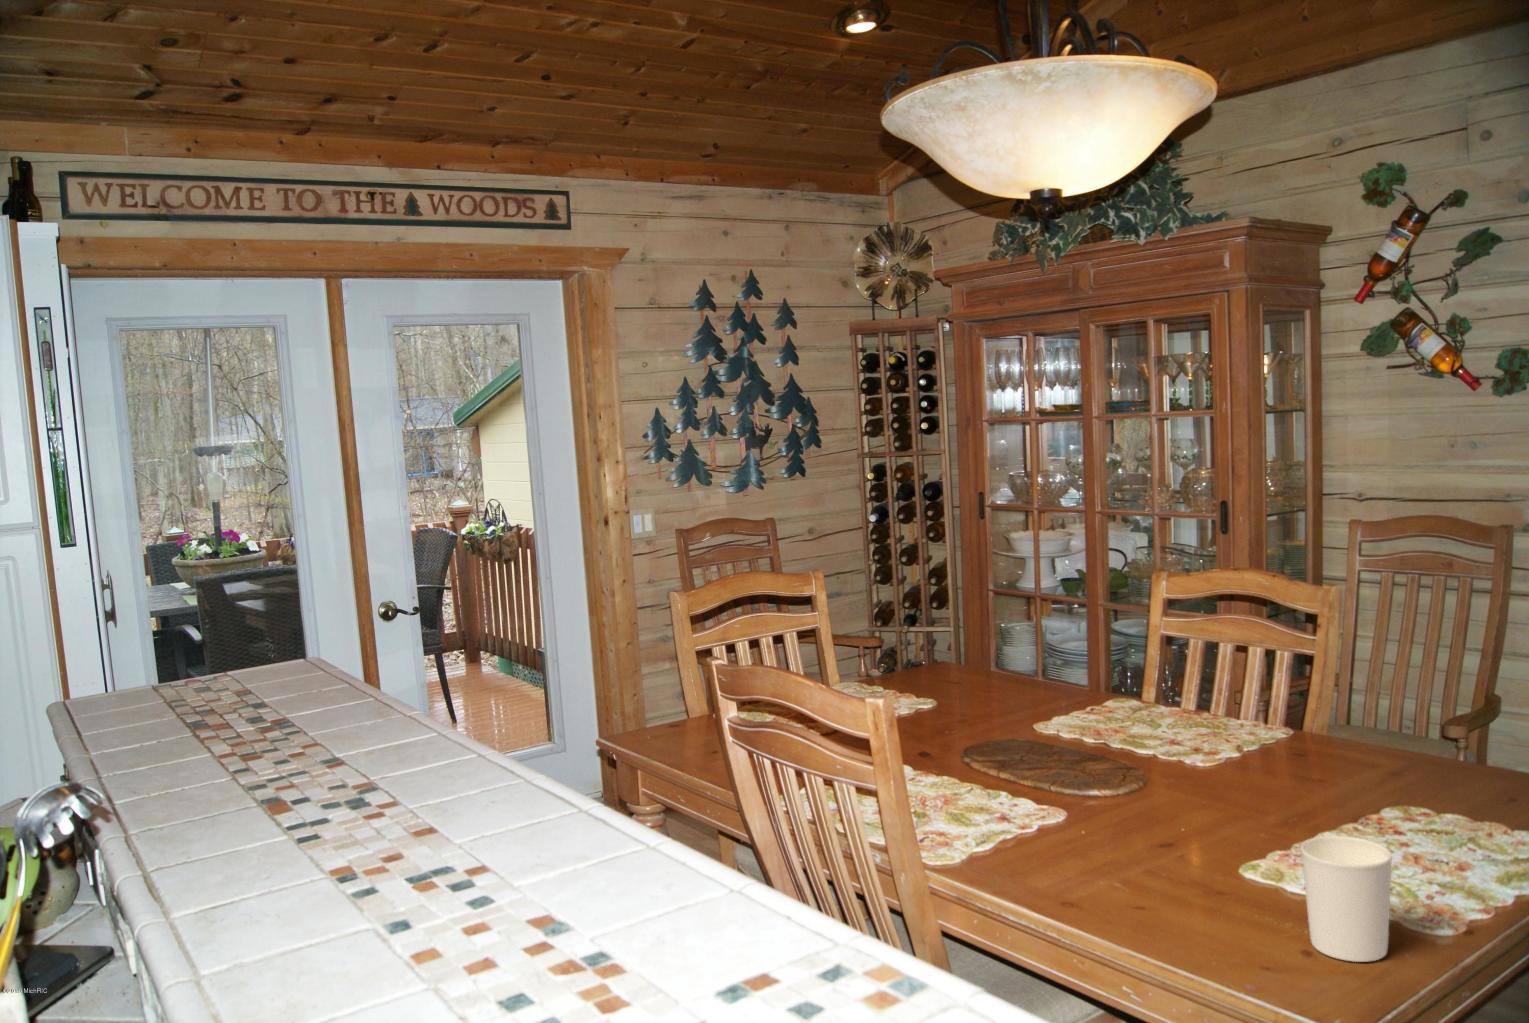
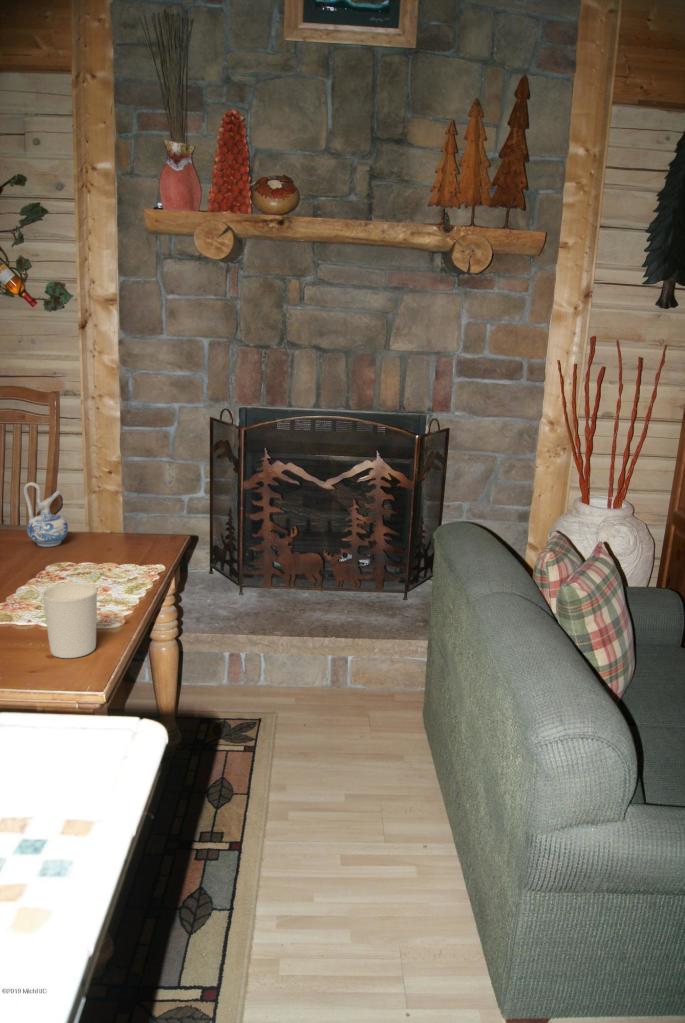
ceramic pitcher: none [1372,671,1444,780] -> present [24,482,68,547]

